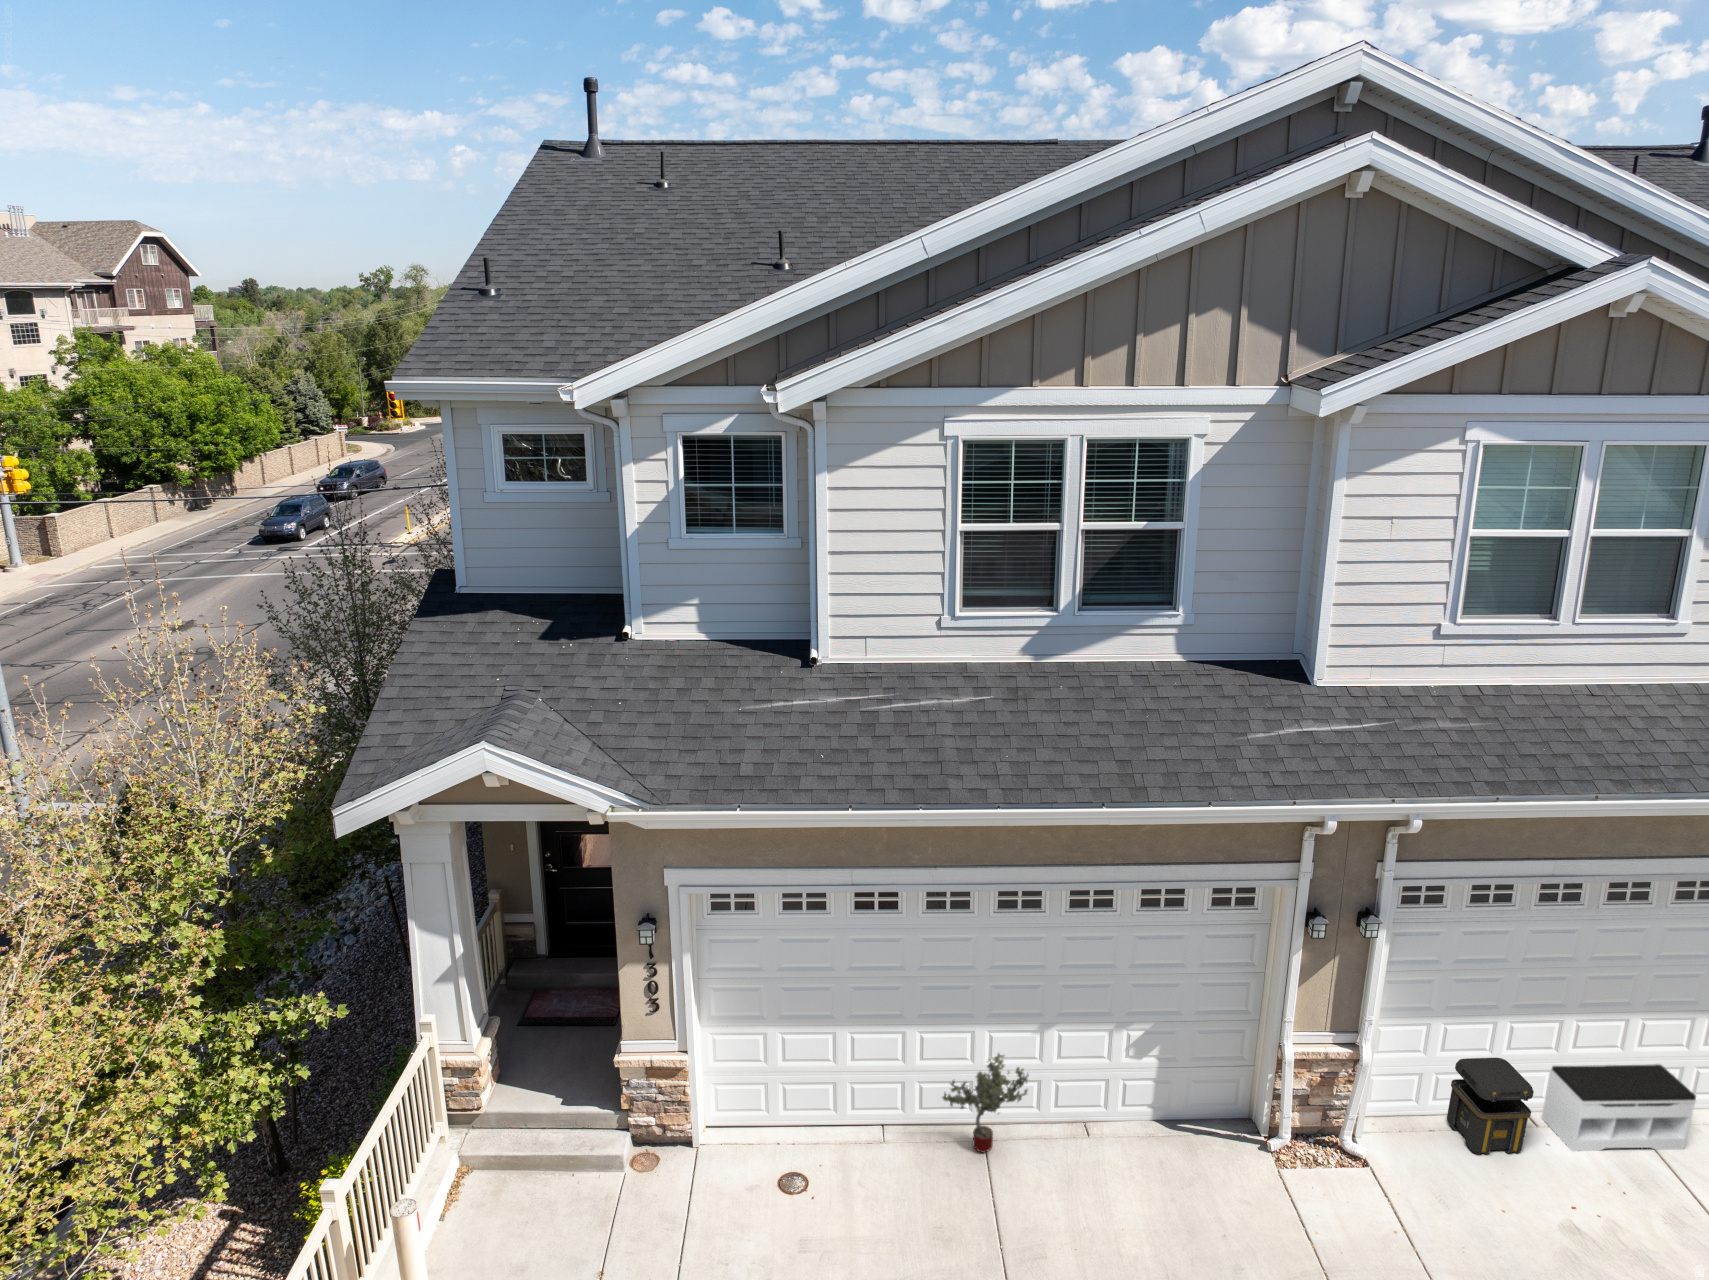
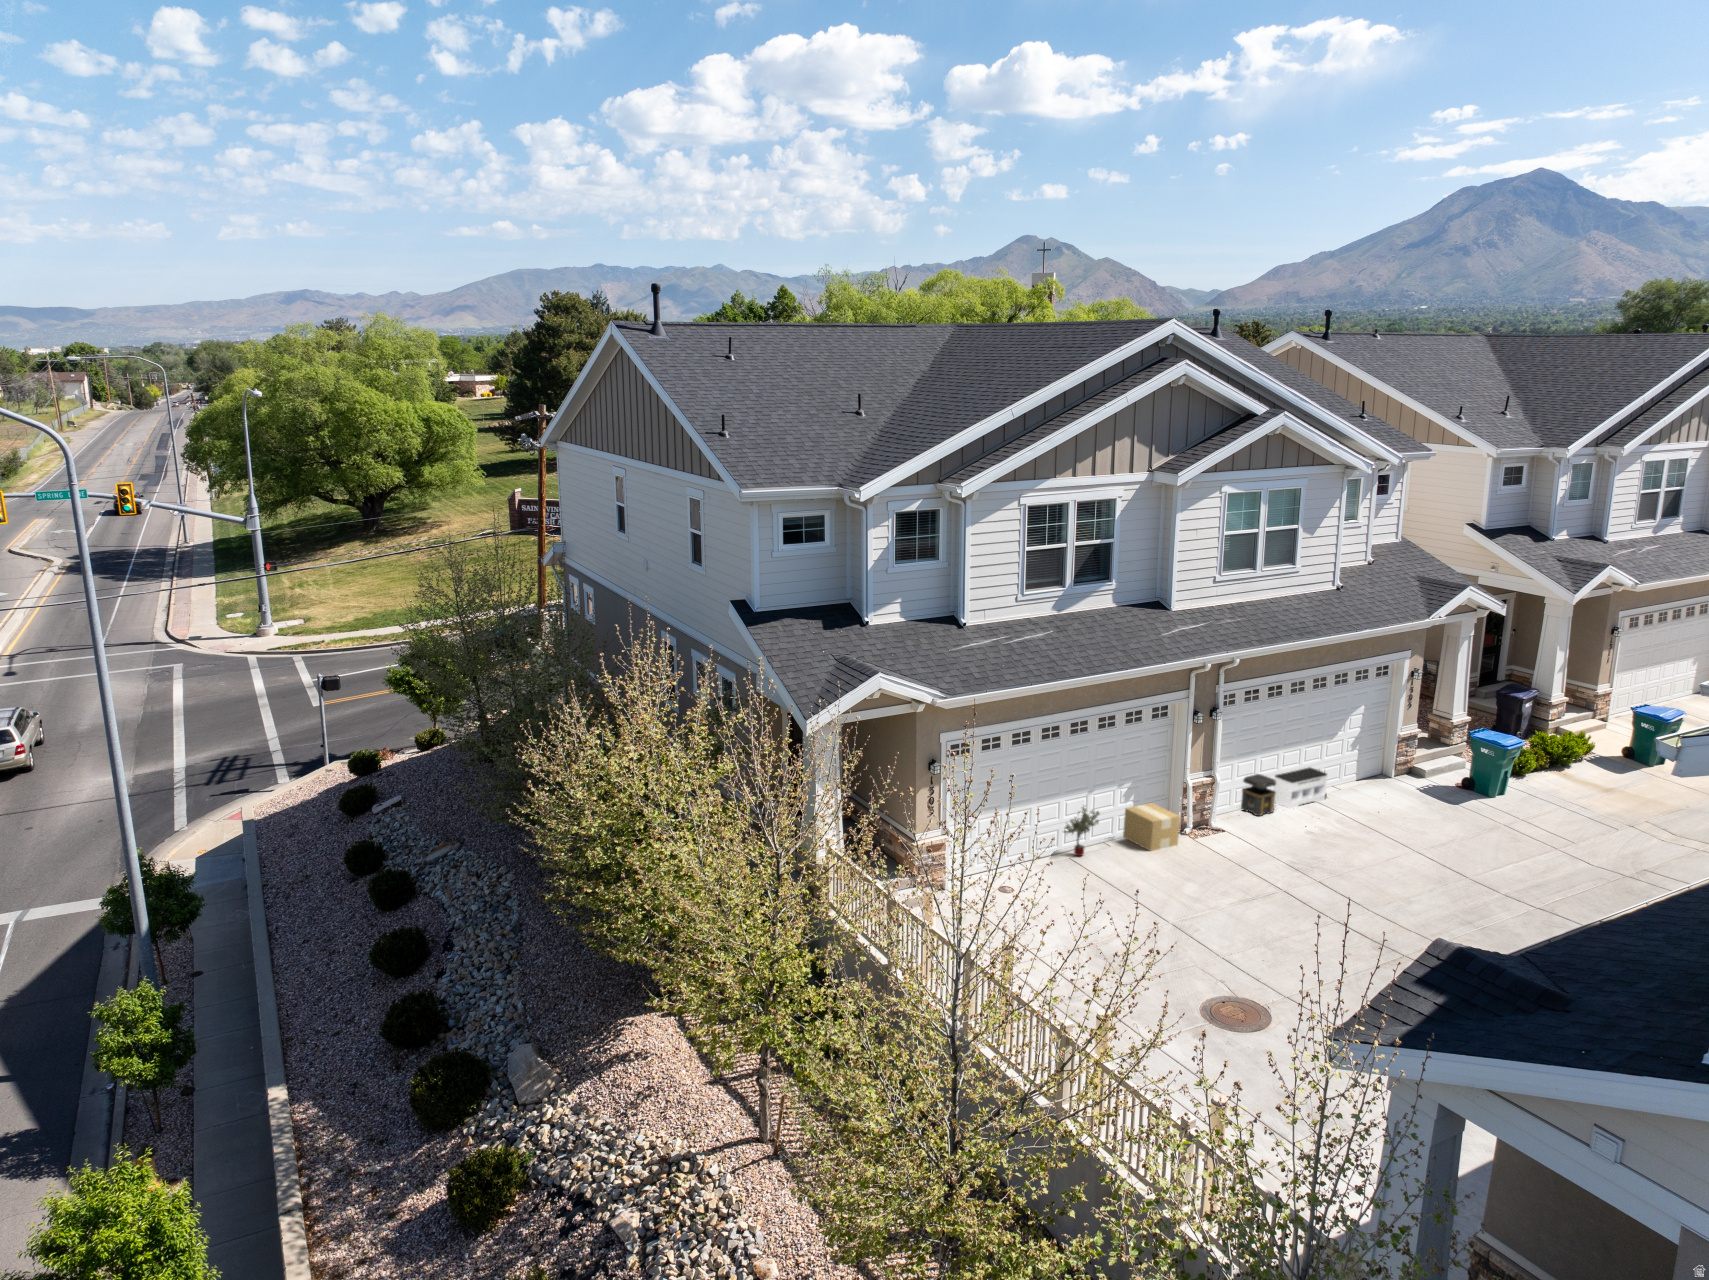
cardboard box: none [1118,1072,1221,1187] -> present [1123,803,1180,851]

